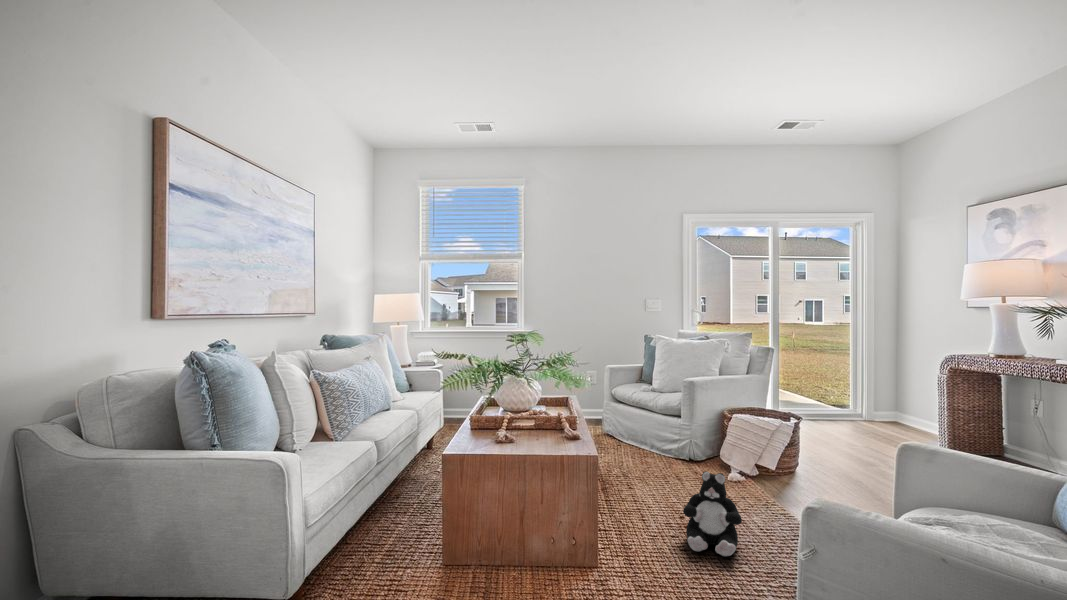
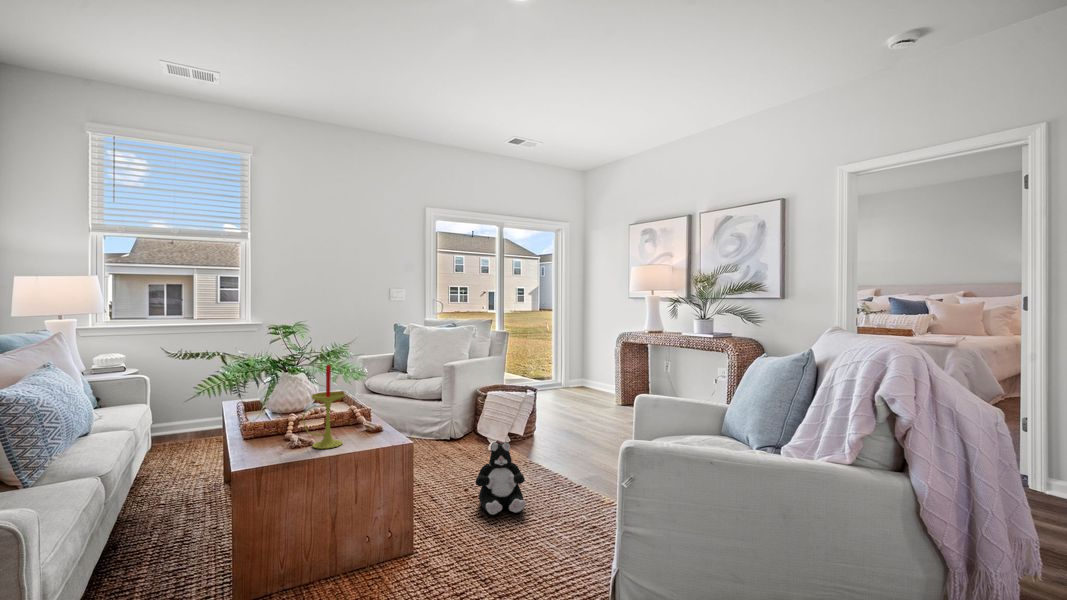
candle: none [504,369,541,448] -> present [302,365,345,449]

